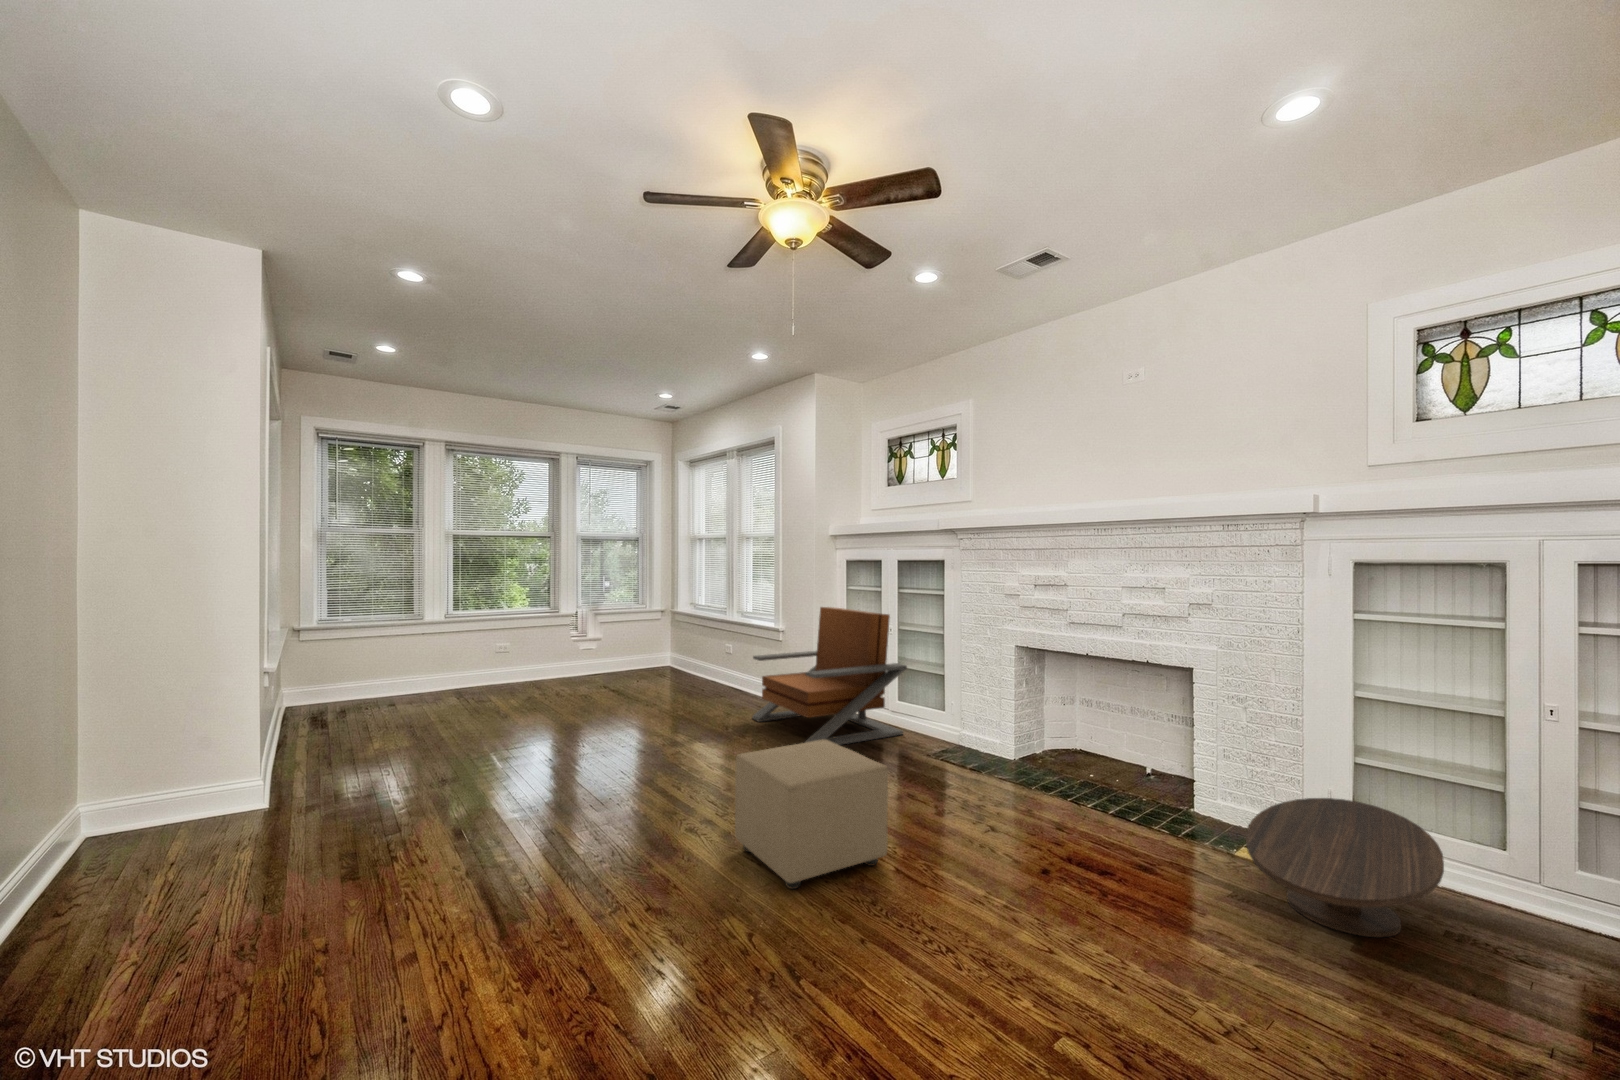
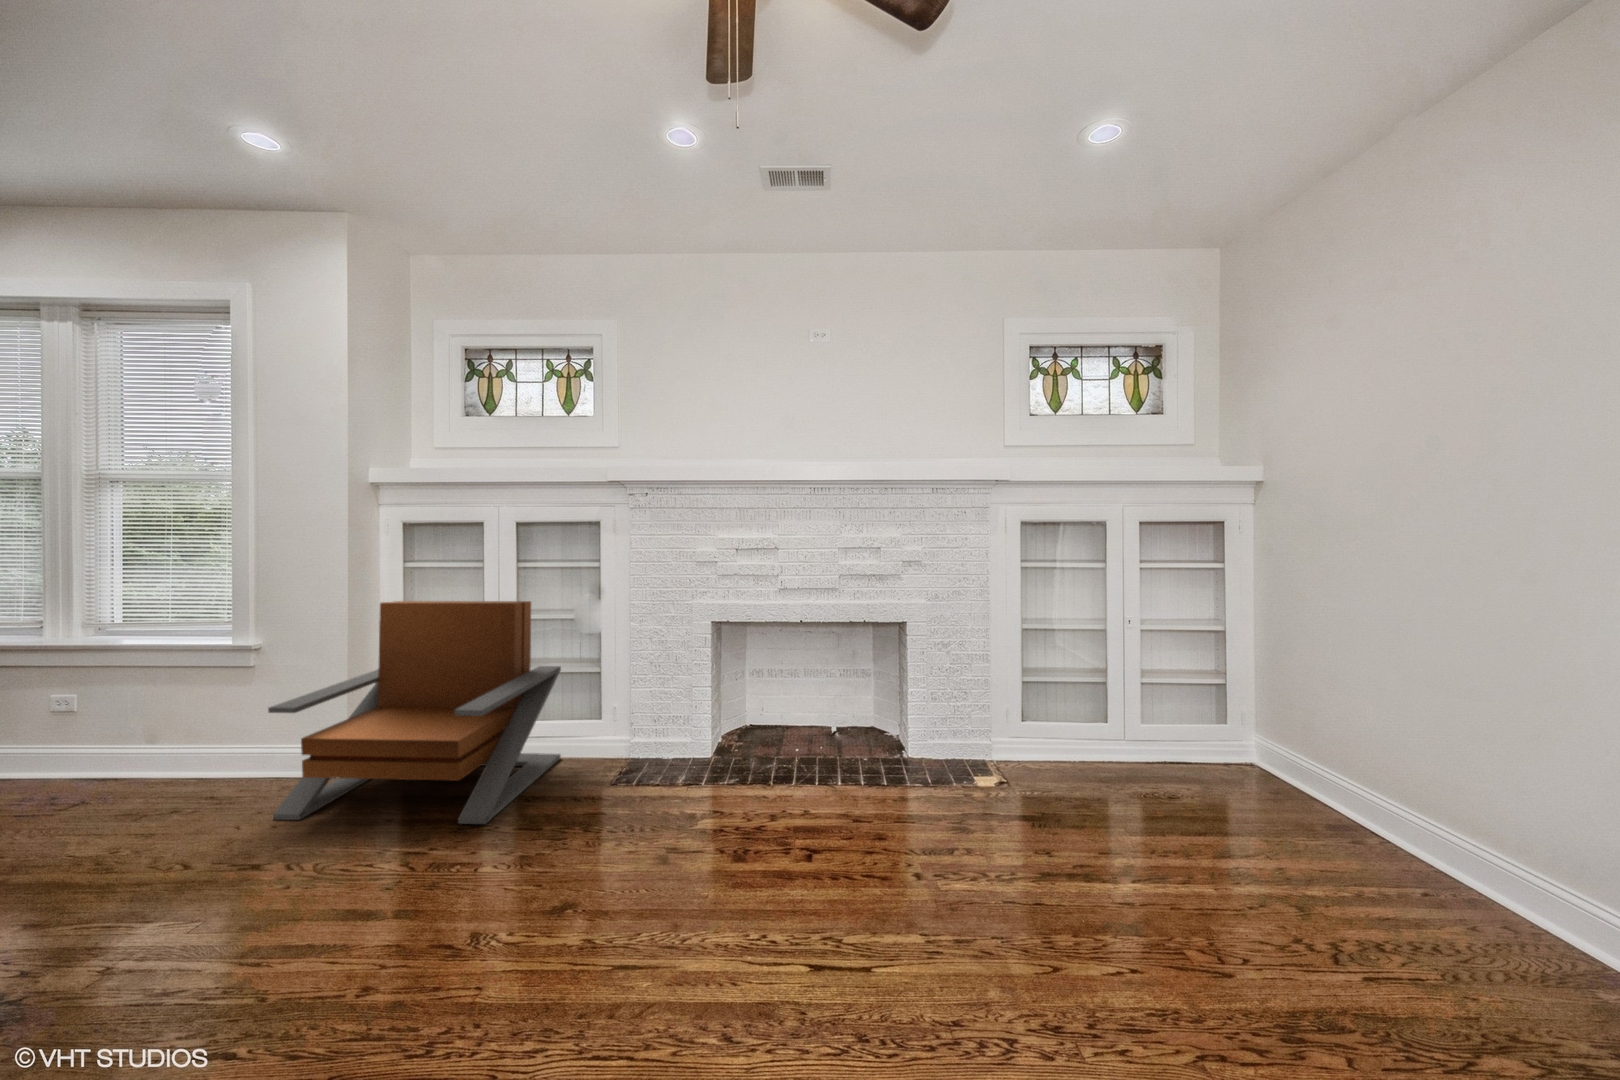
ottoman: present [735,740,888,889] -> none [662,796,853,1026]
coffee table: present [1246,798,1444,937] -> none [1001,695,1166,790]

